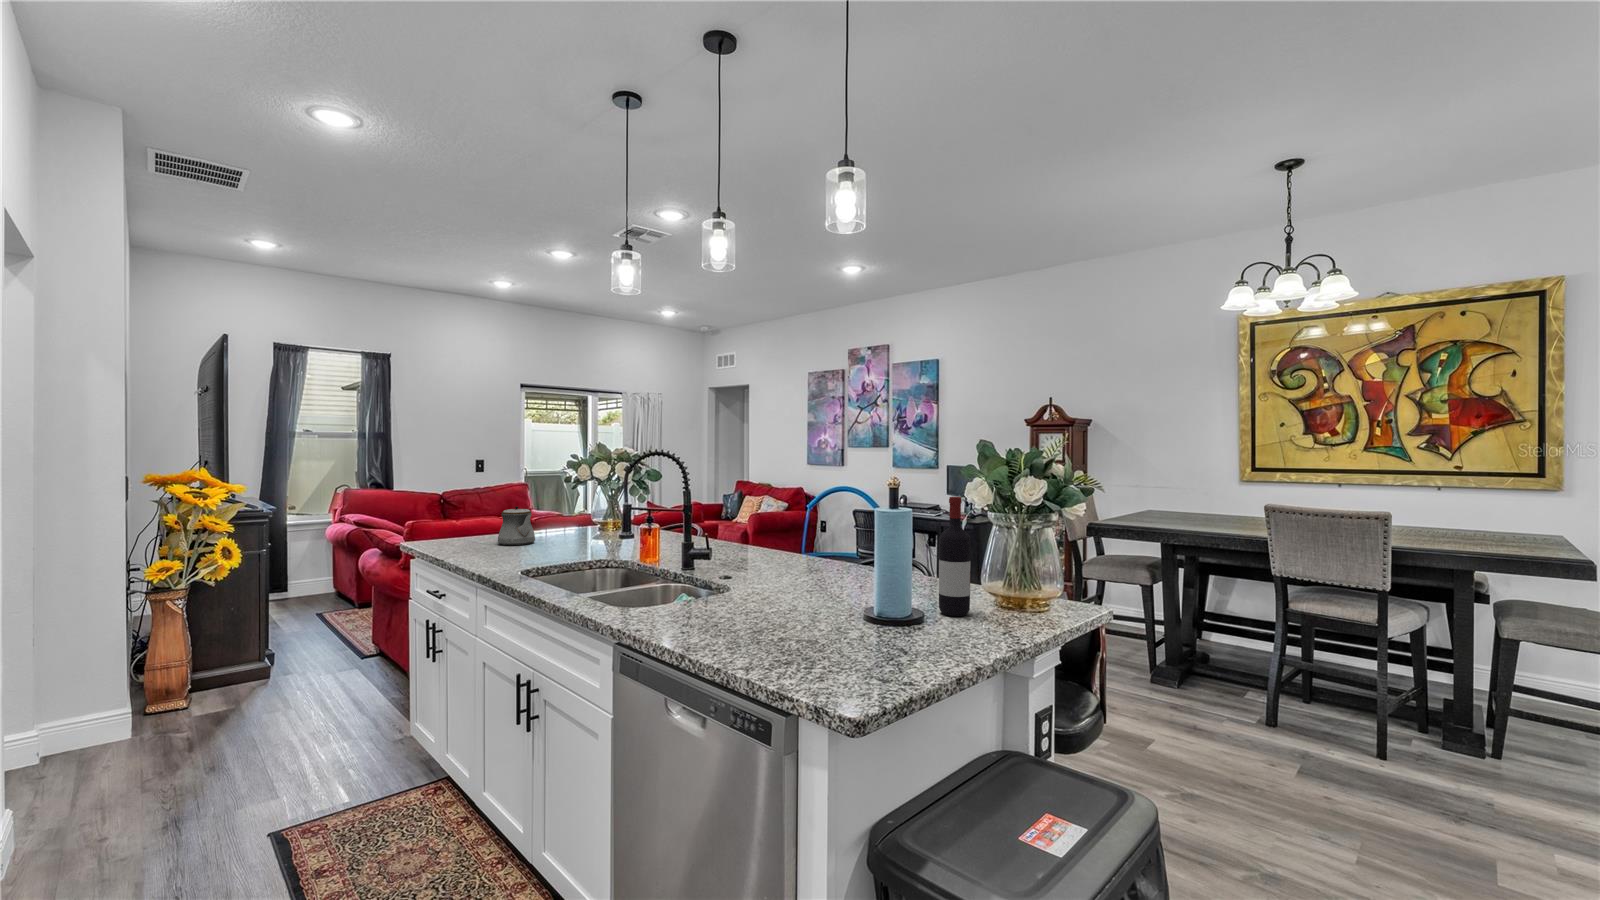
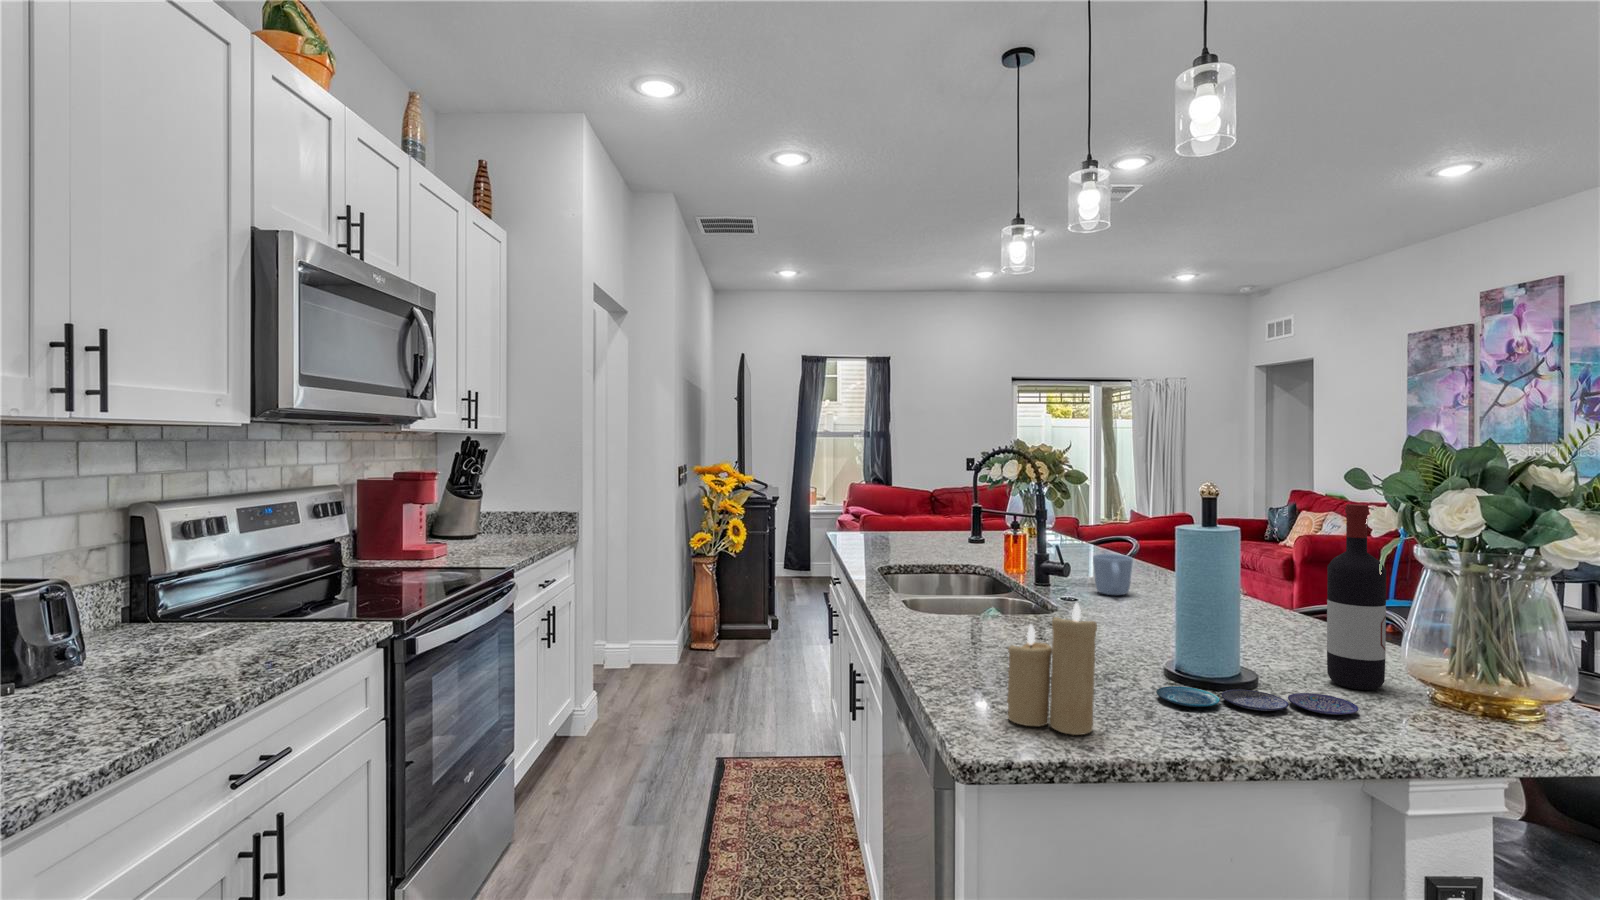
teapot: present [498,506,535,545] -> none [909,501,945,540]
mug: none [727,542,756,575] -> present [1093,554,1133,595]
candle: none [821,584,886,688] -> present [1007,602,1097,735]
plate: none [878,623,982,648] -> present [1156,686,1358,715]

